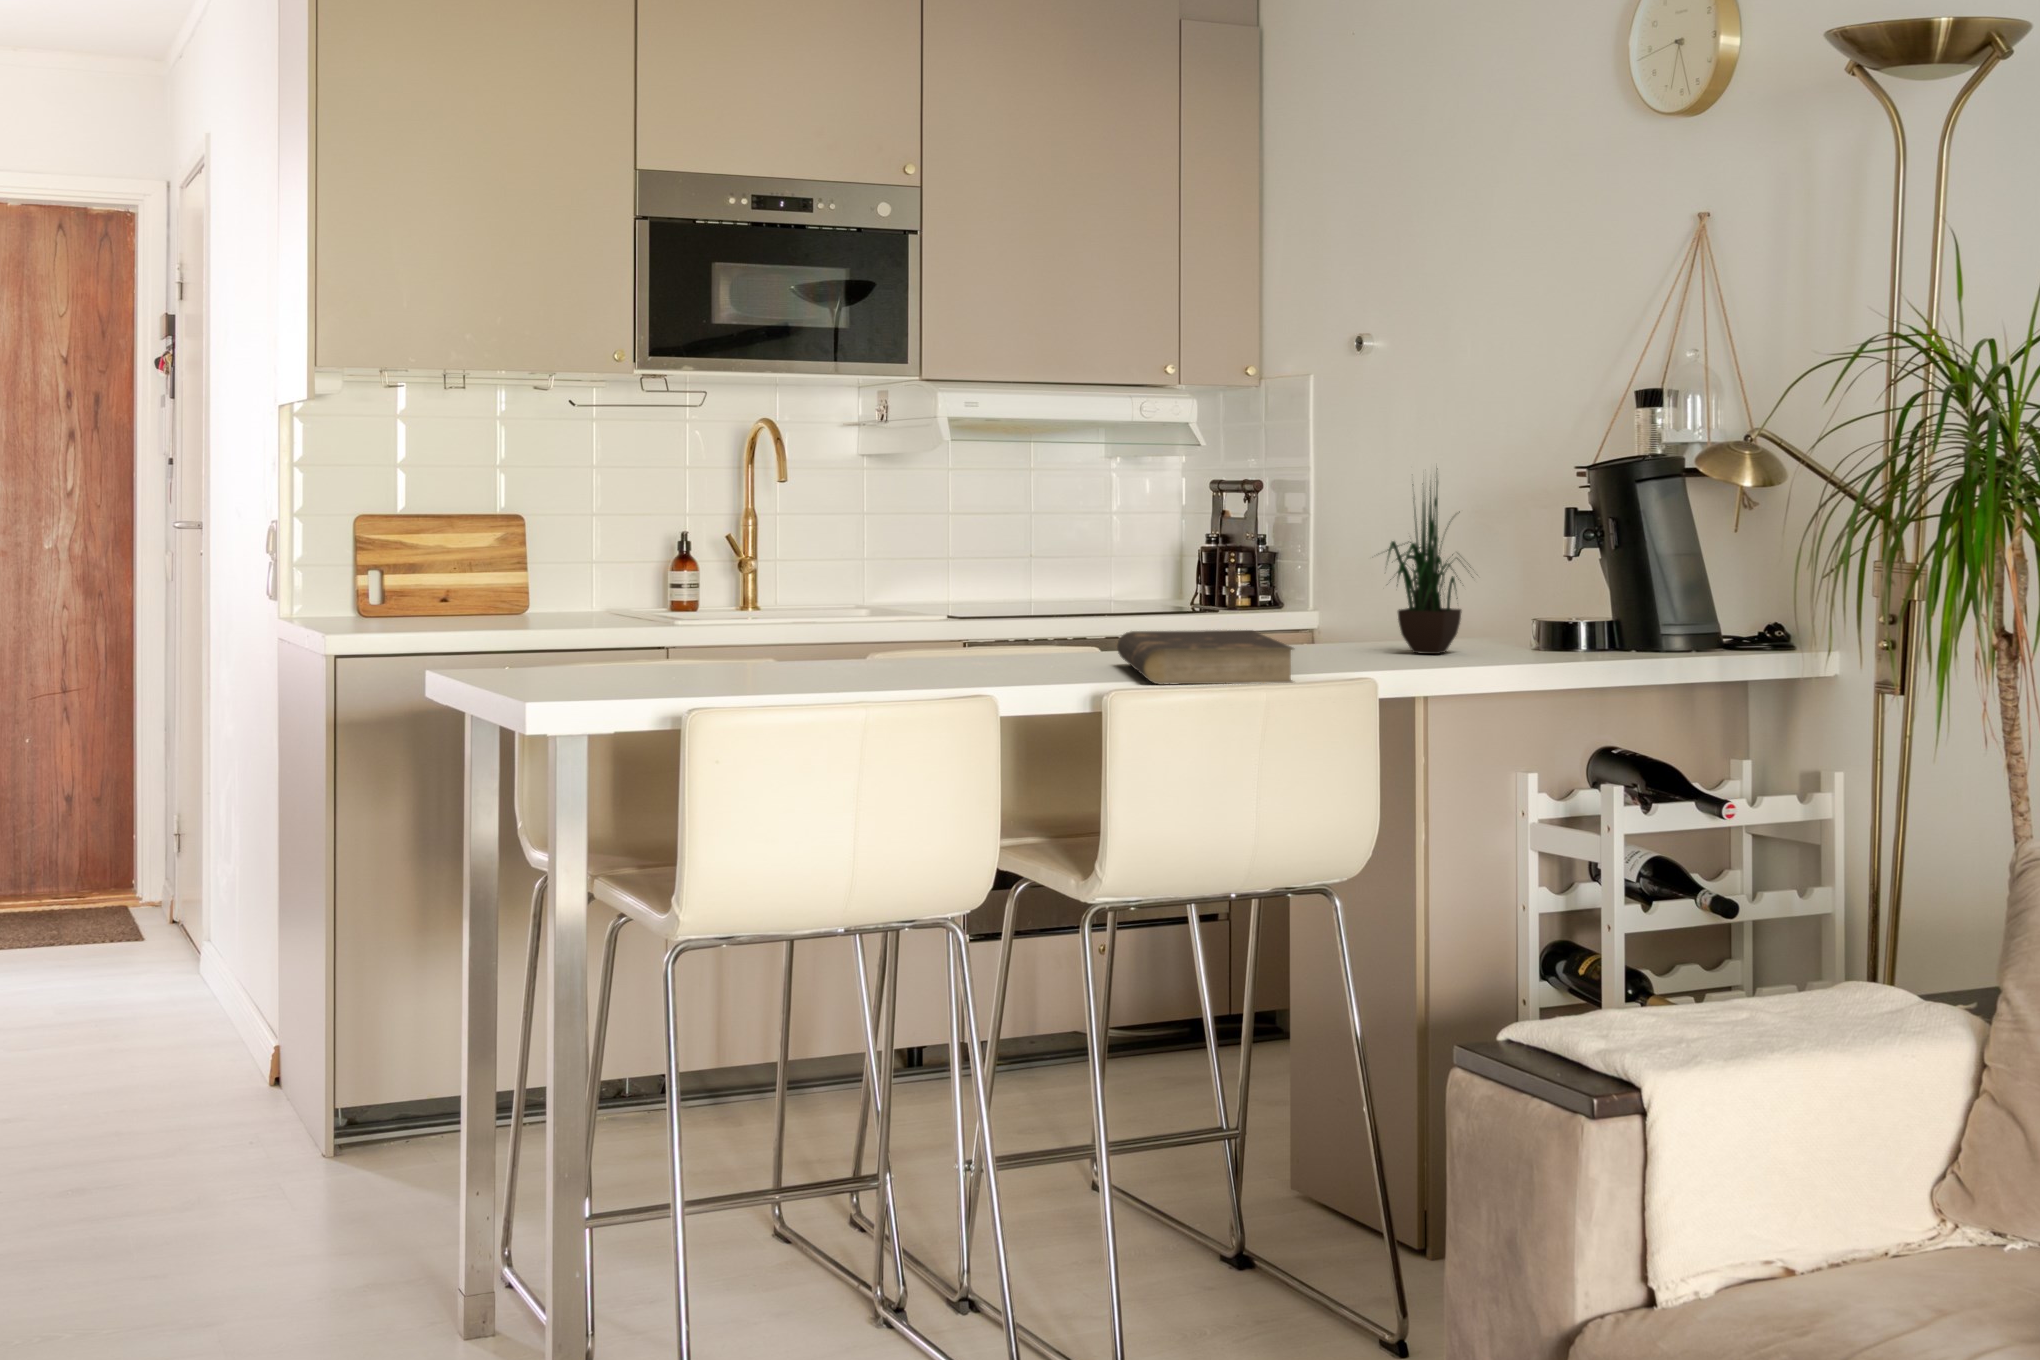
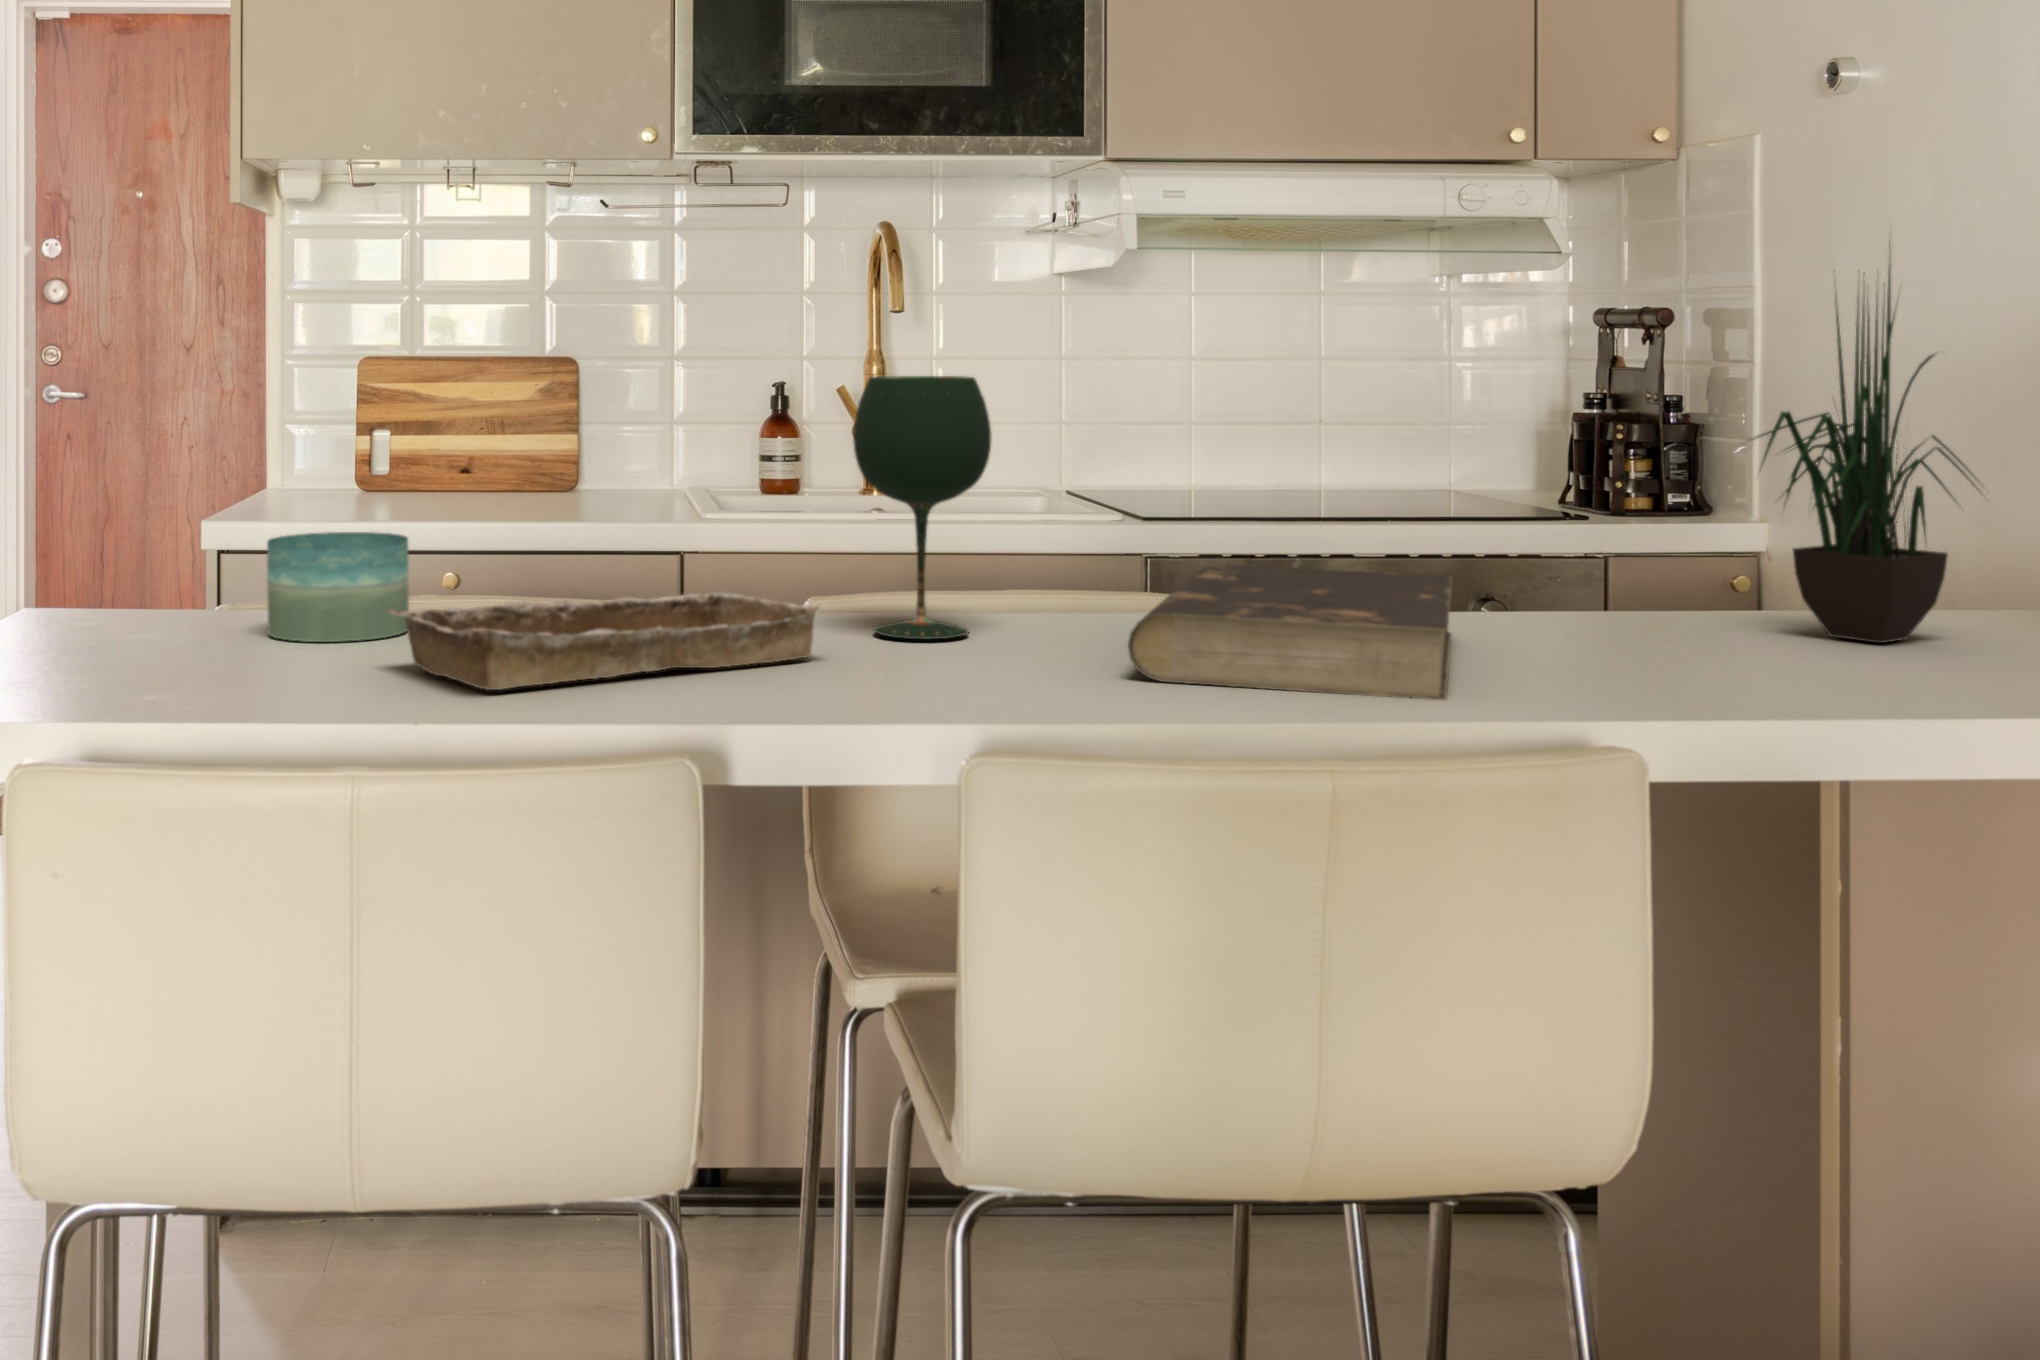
wine glass: none [954,528,1033,677] -> present [853,376,992,639]
candle: none [609,632,698,699] -> present [267,532,409,642]
tray: none [750,656,980,706] -> present [385,592,827,690]

